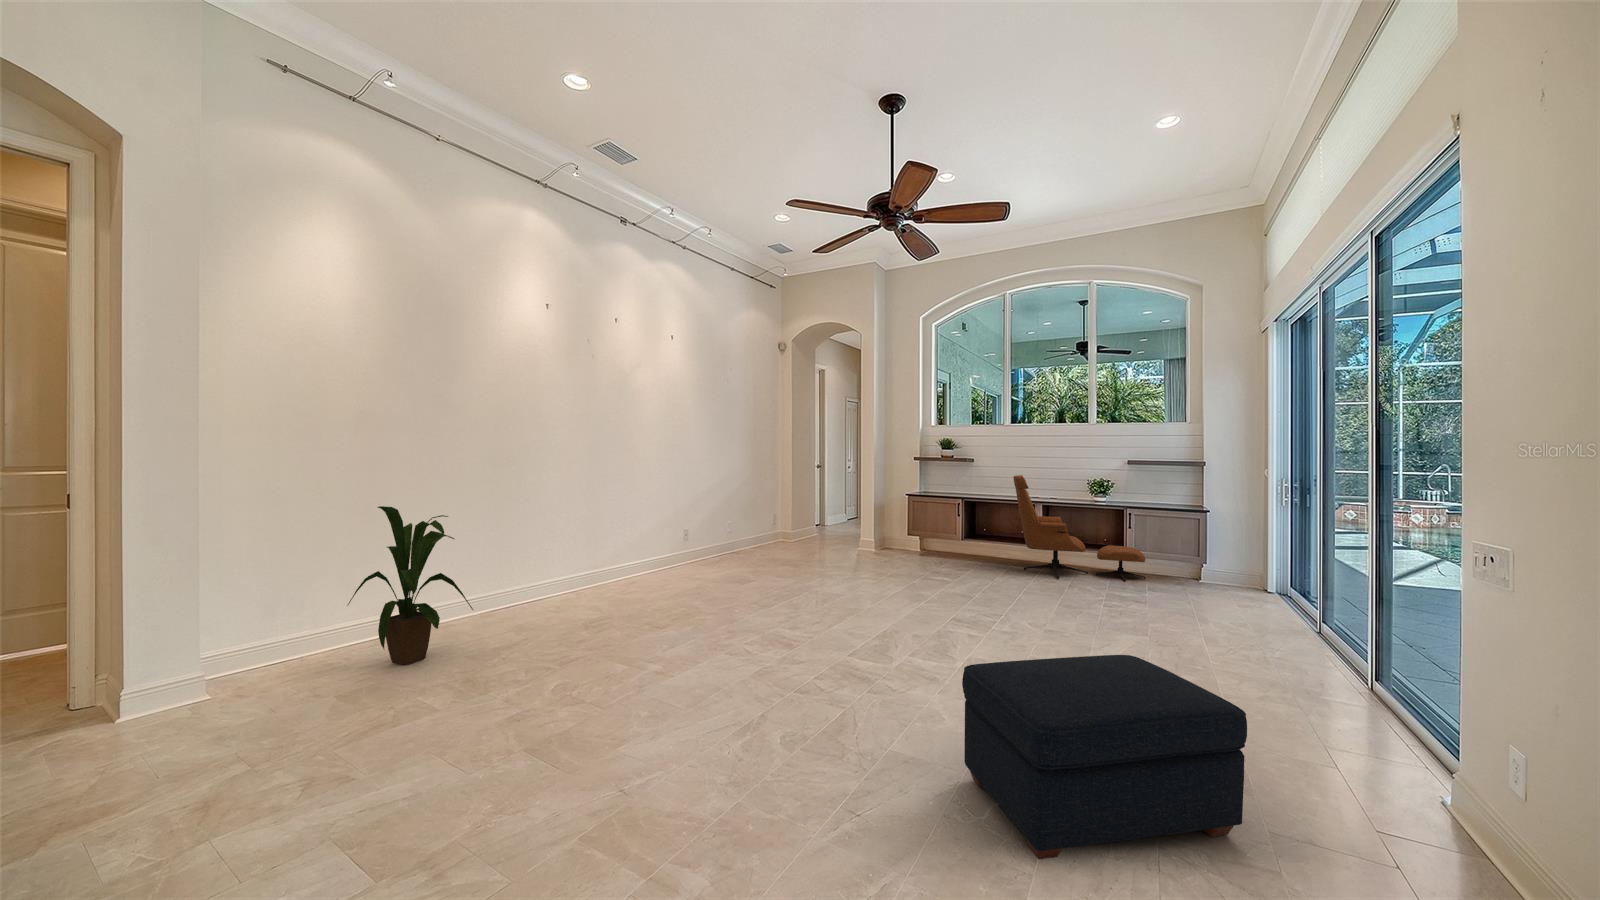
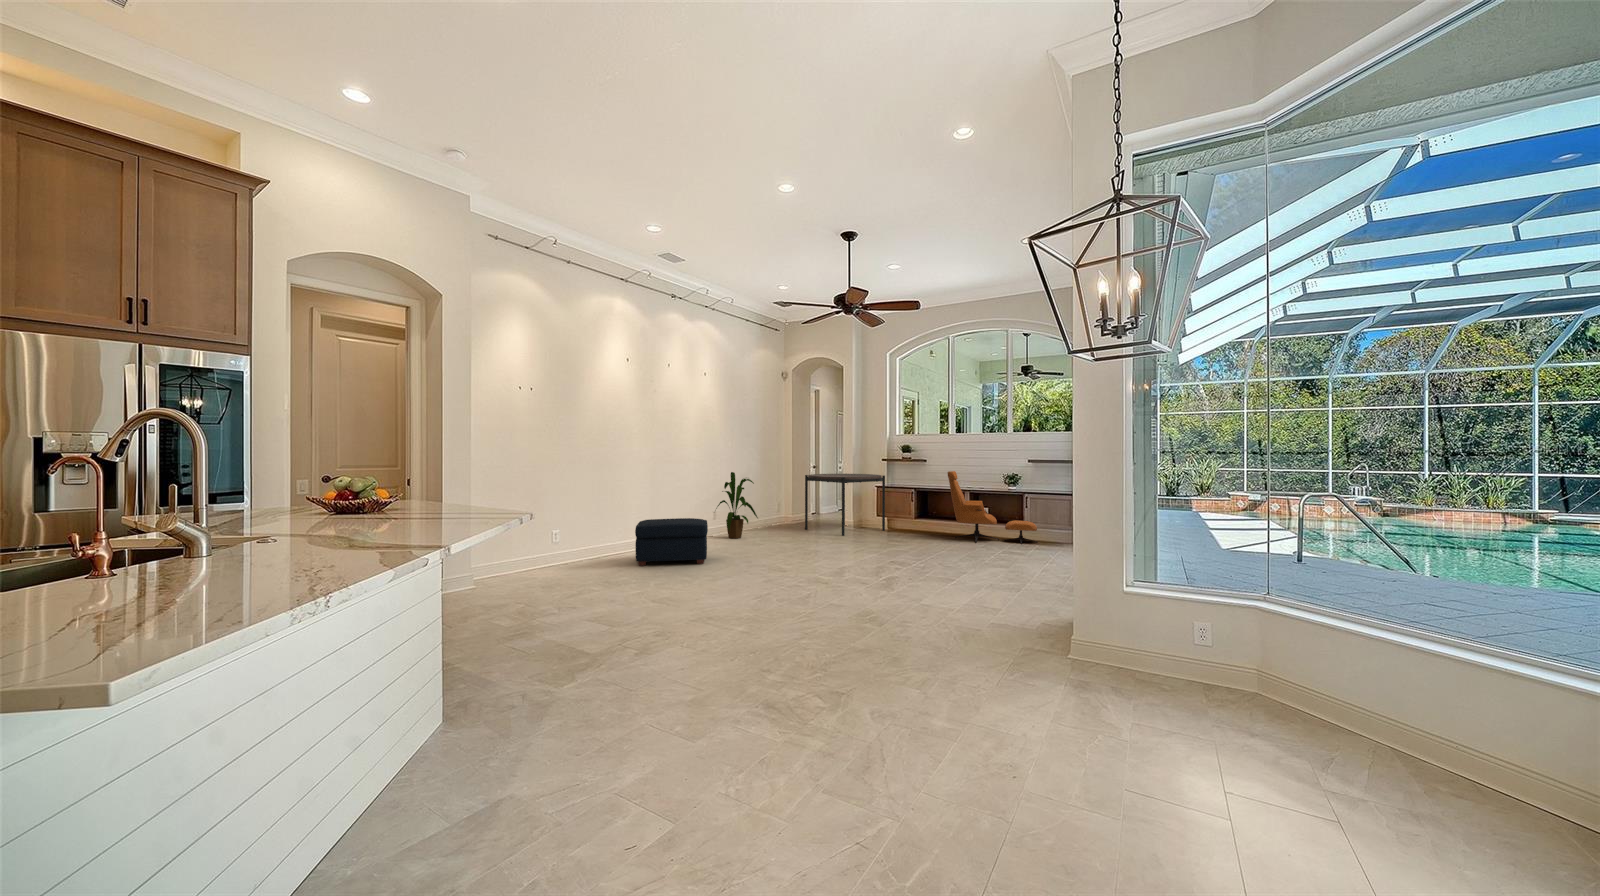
dining table: none [810,476,920,565] -> present [805,474,885,536]
house plant: present [347,506,473,665] -> present [716,472,758,539]
ottoman: present [962,655,1247,859] -> present [635,518,708,566]

